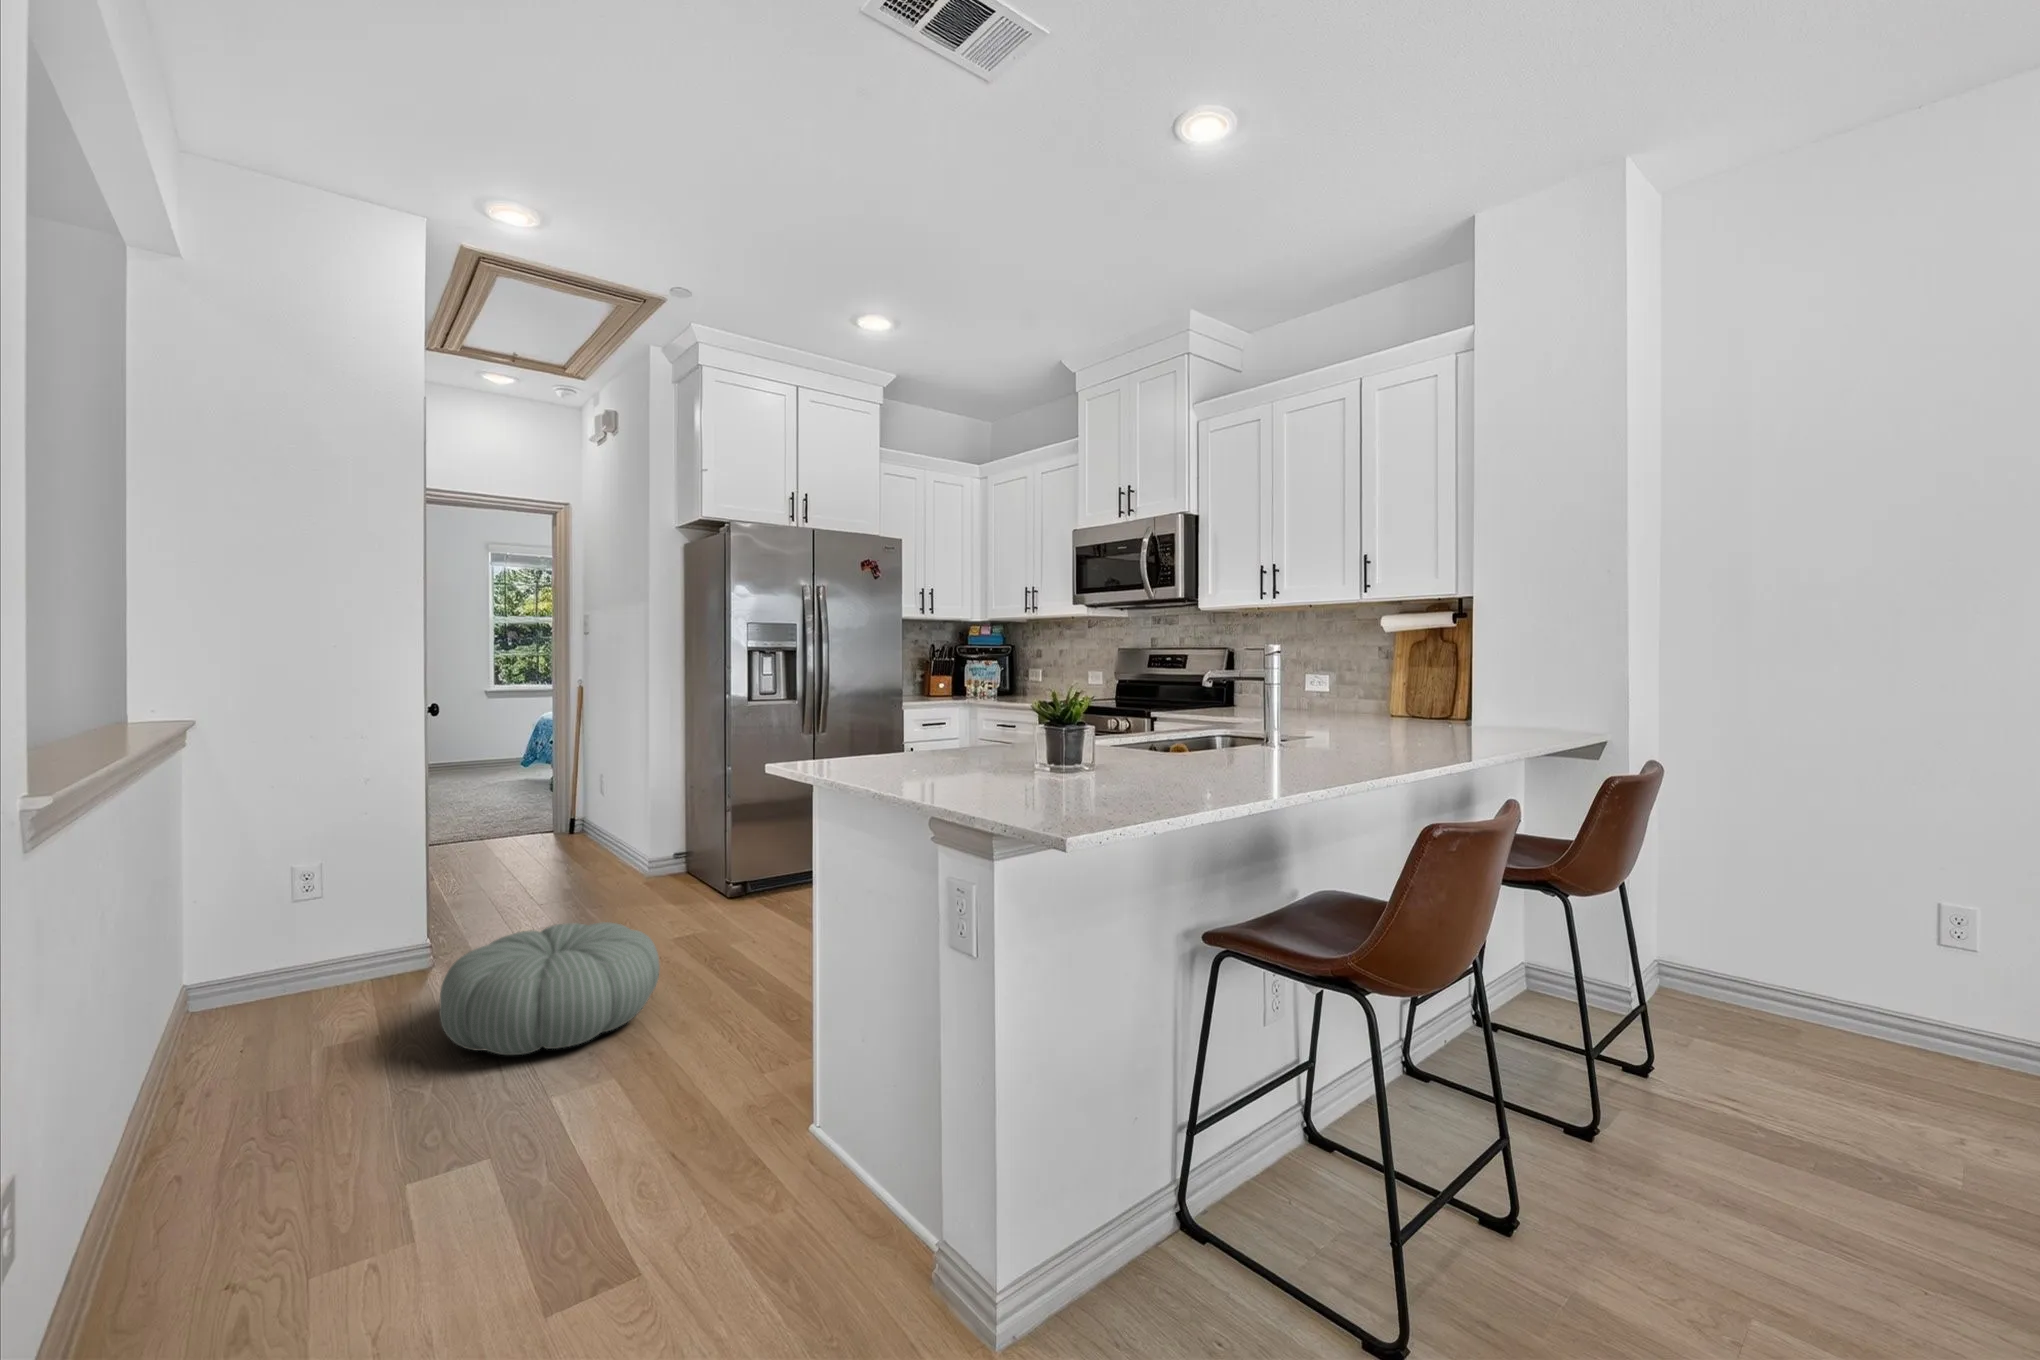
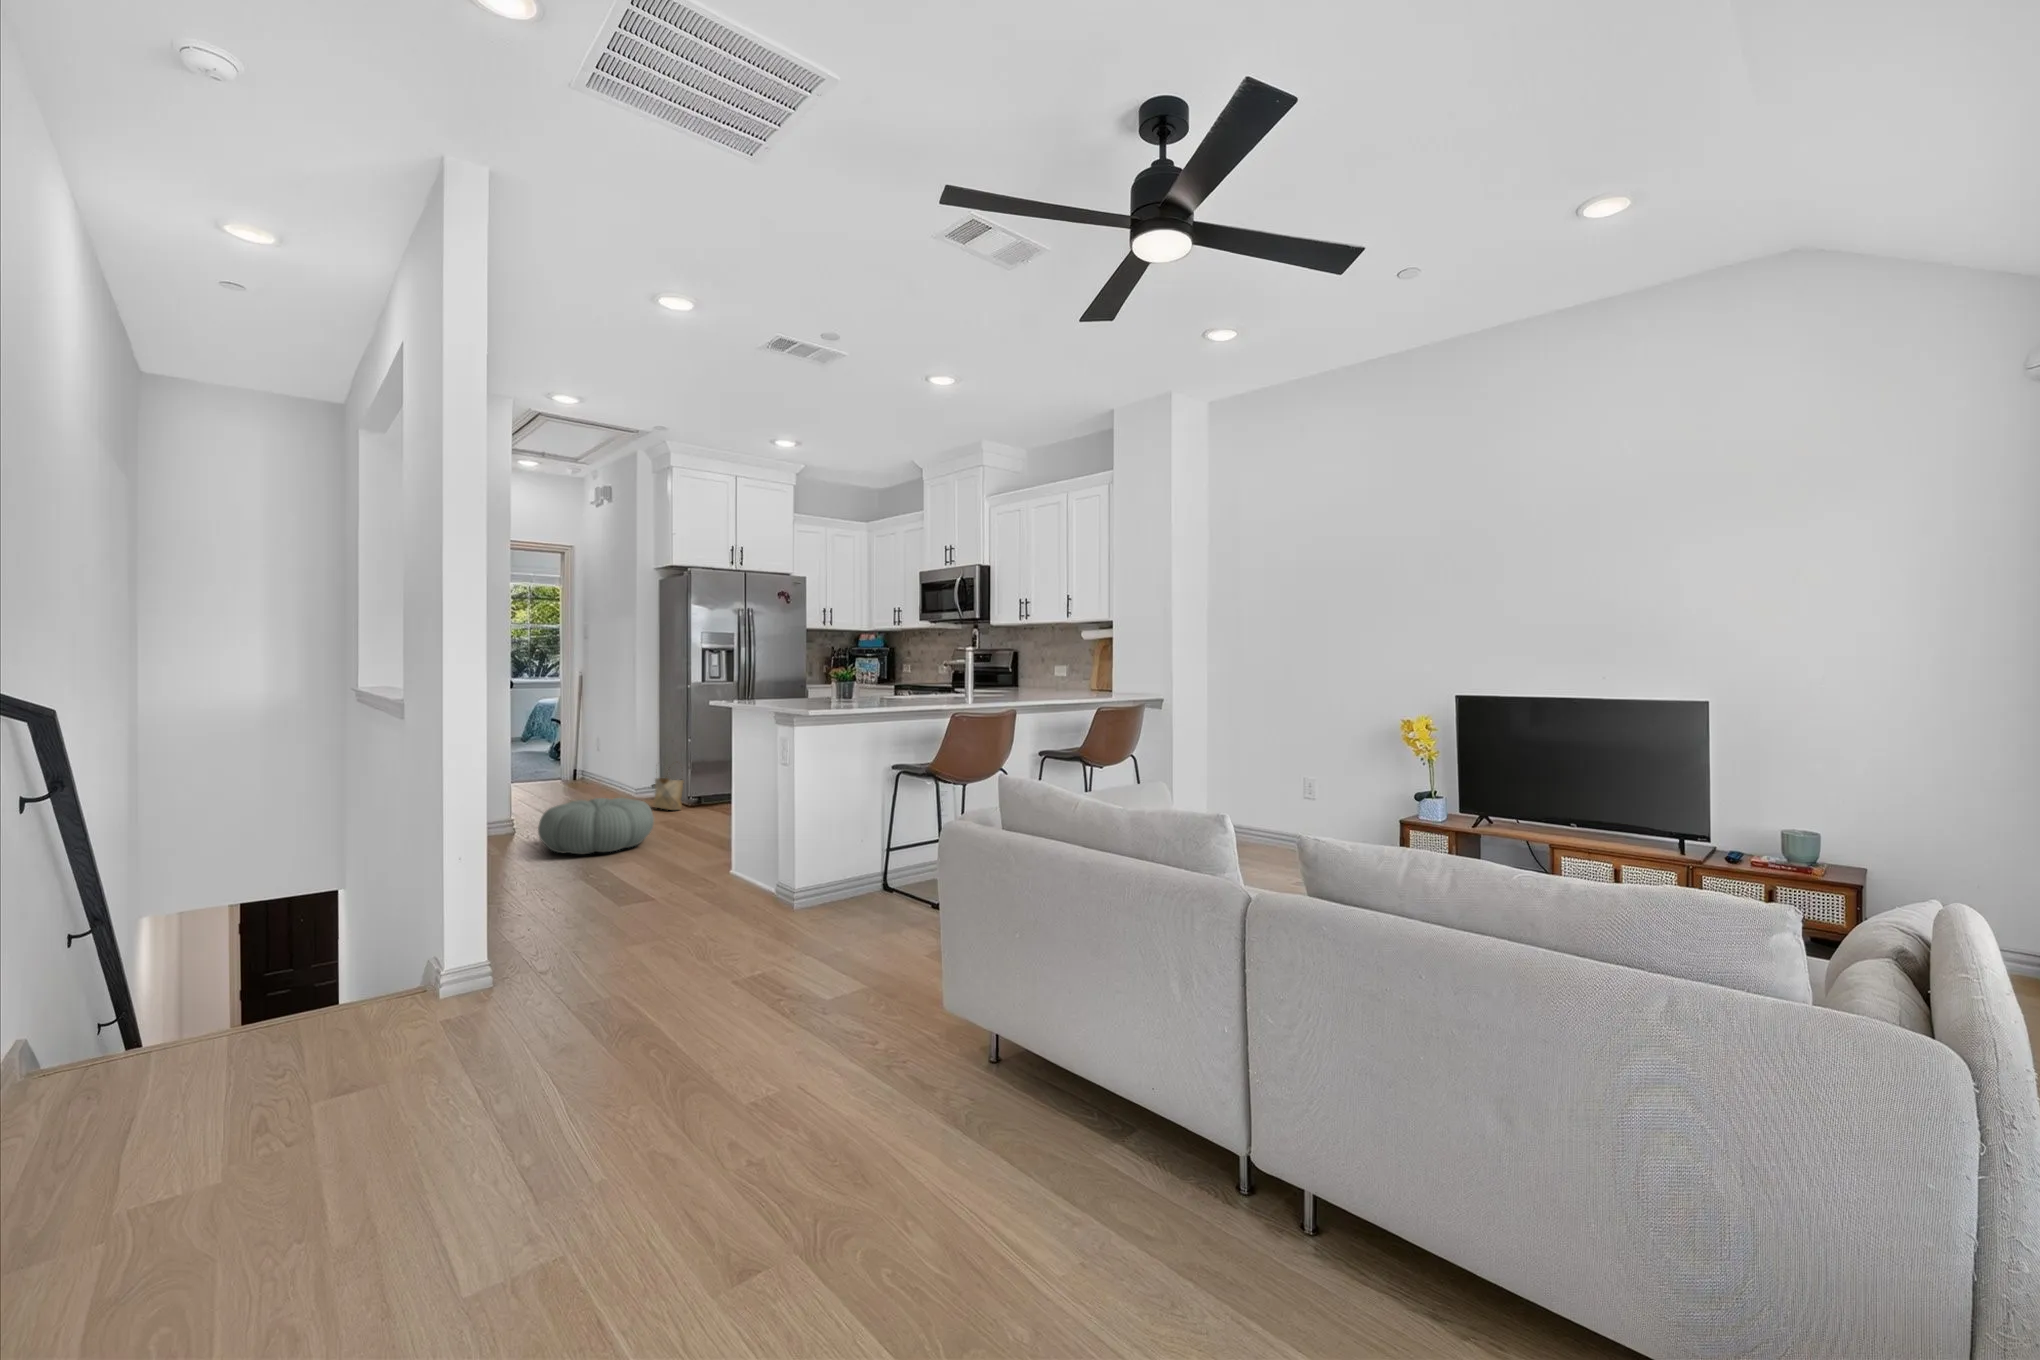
woven basket: none [671,830,721,911] -> present [653,778,684,810]

